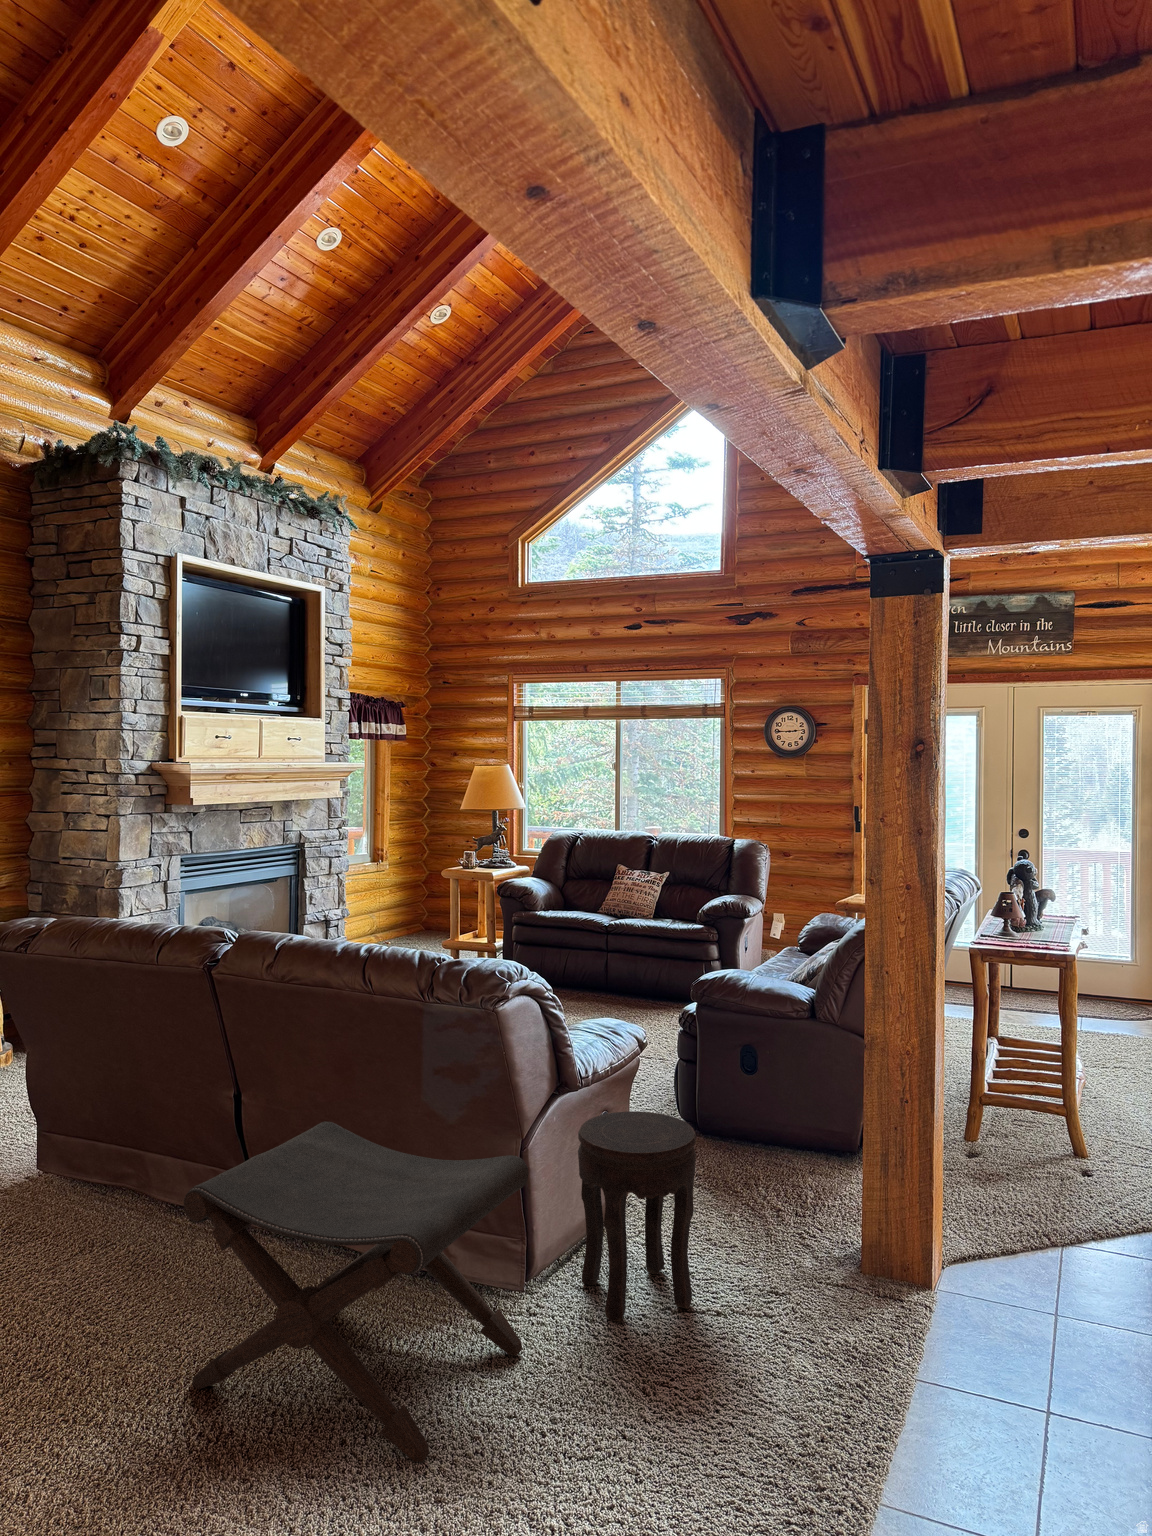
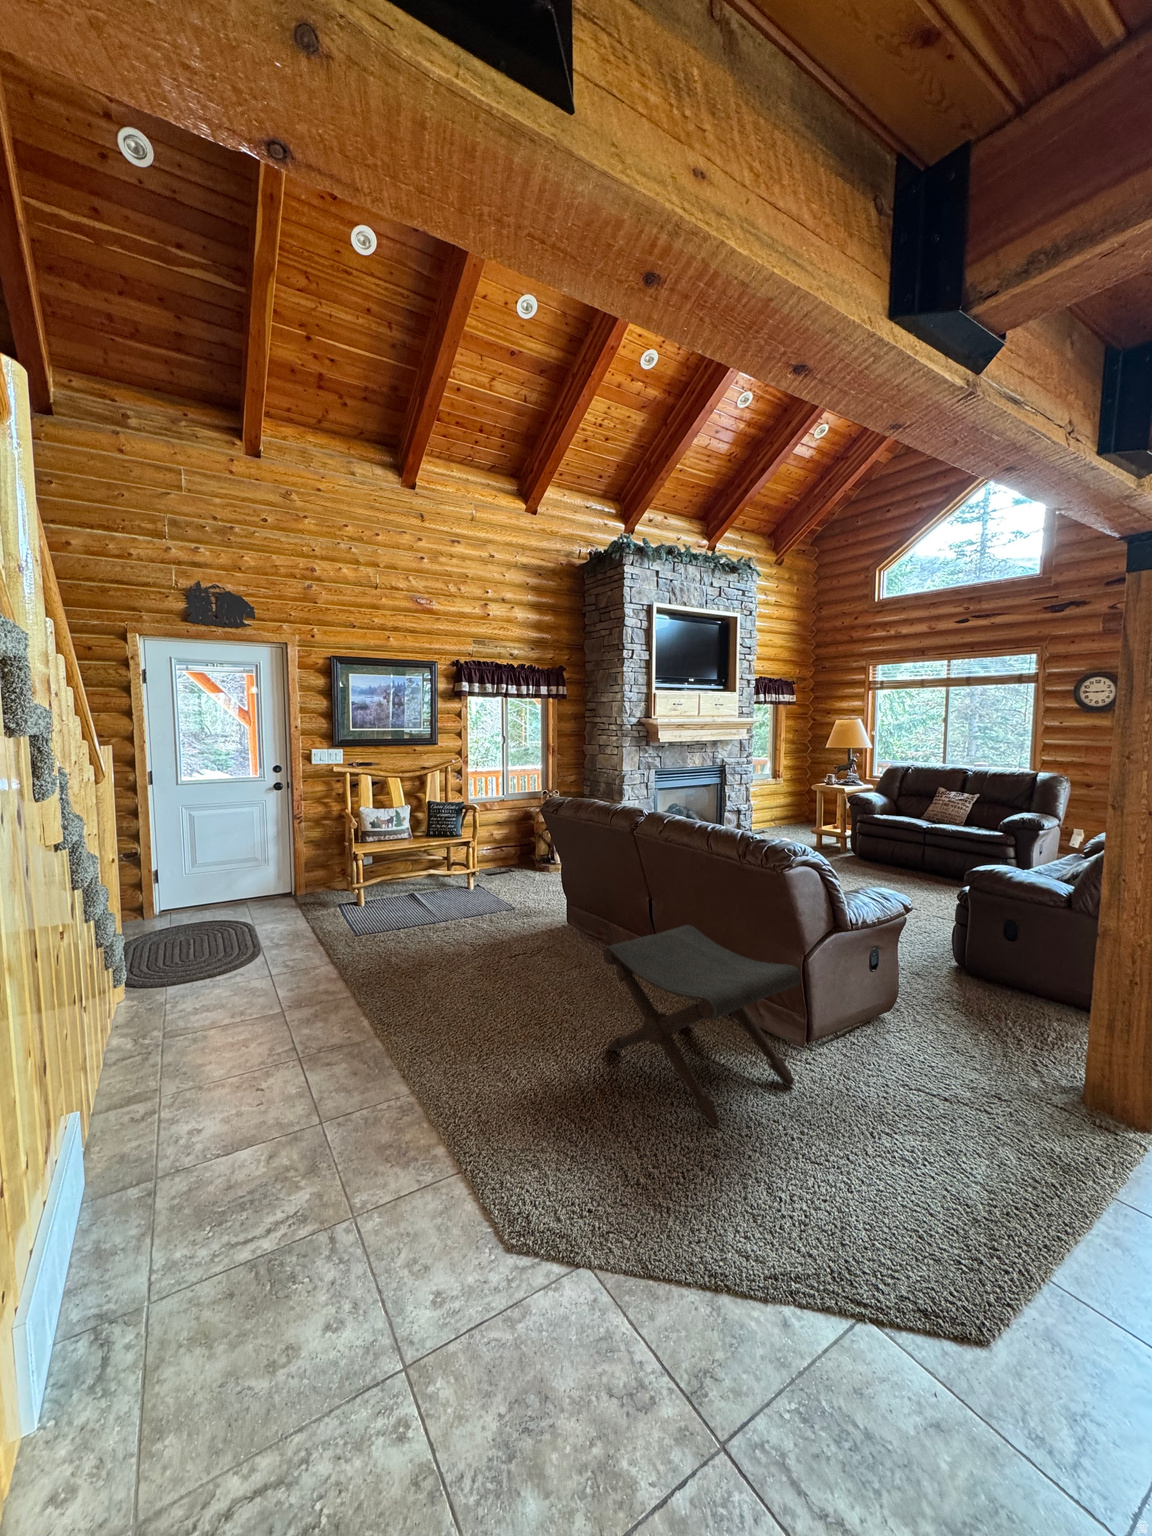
side table: present [578,1111,696,1321] -> none [846,952,935,1093]

